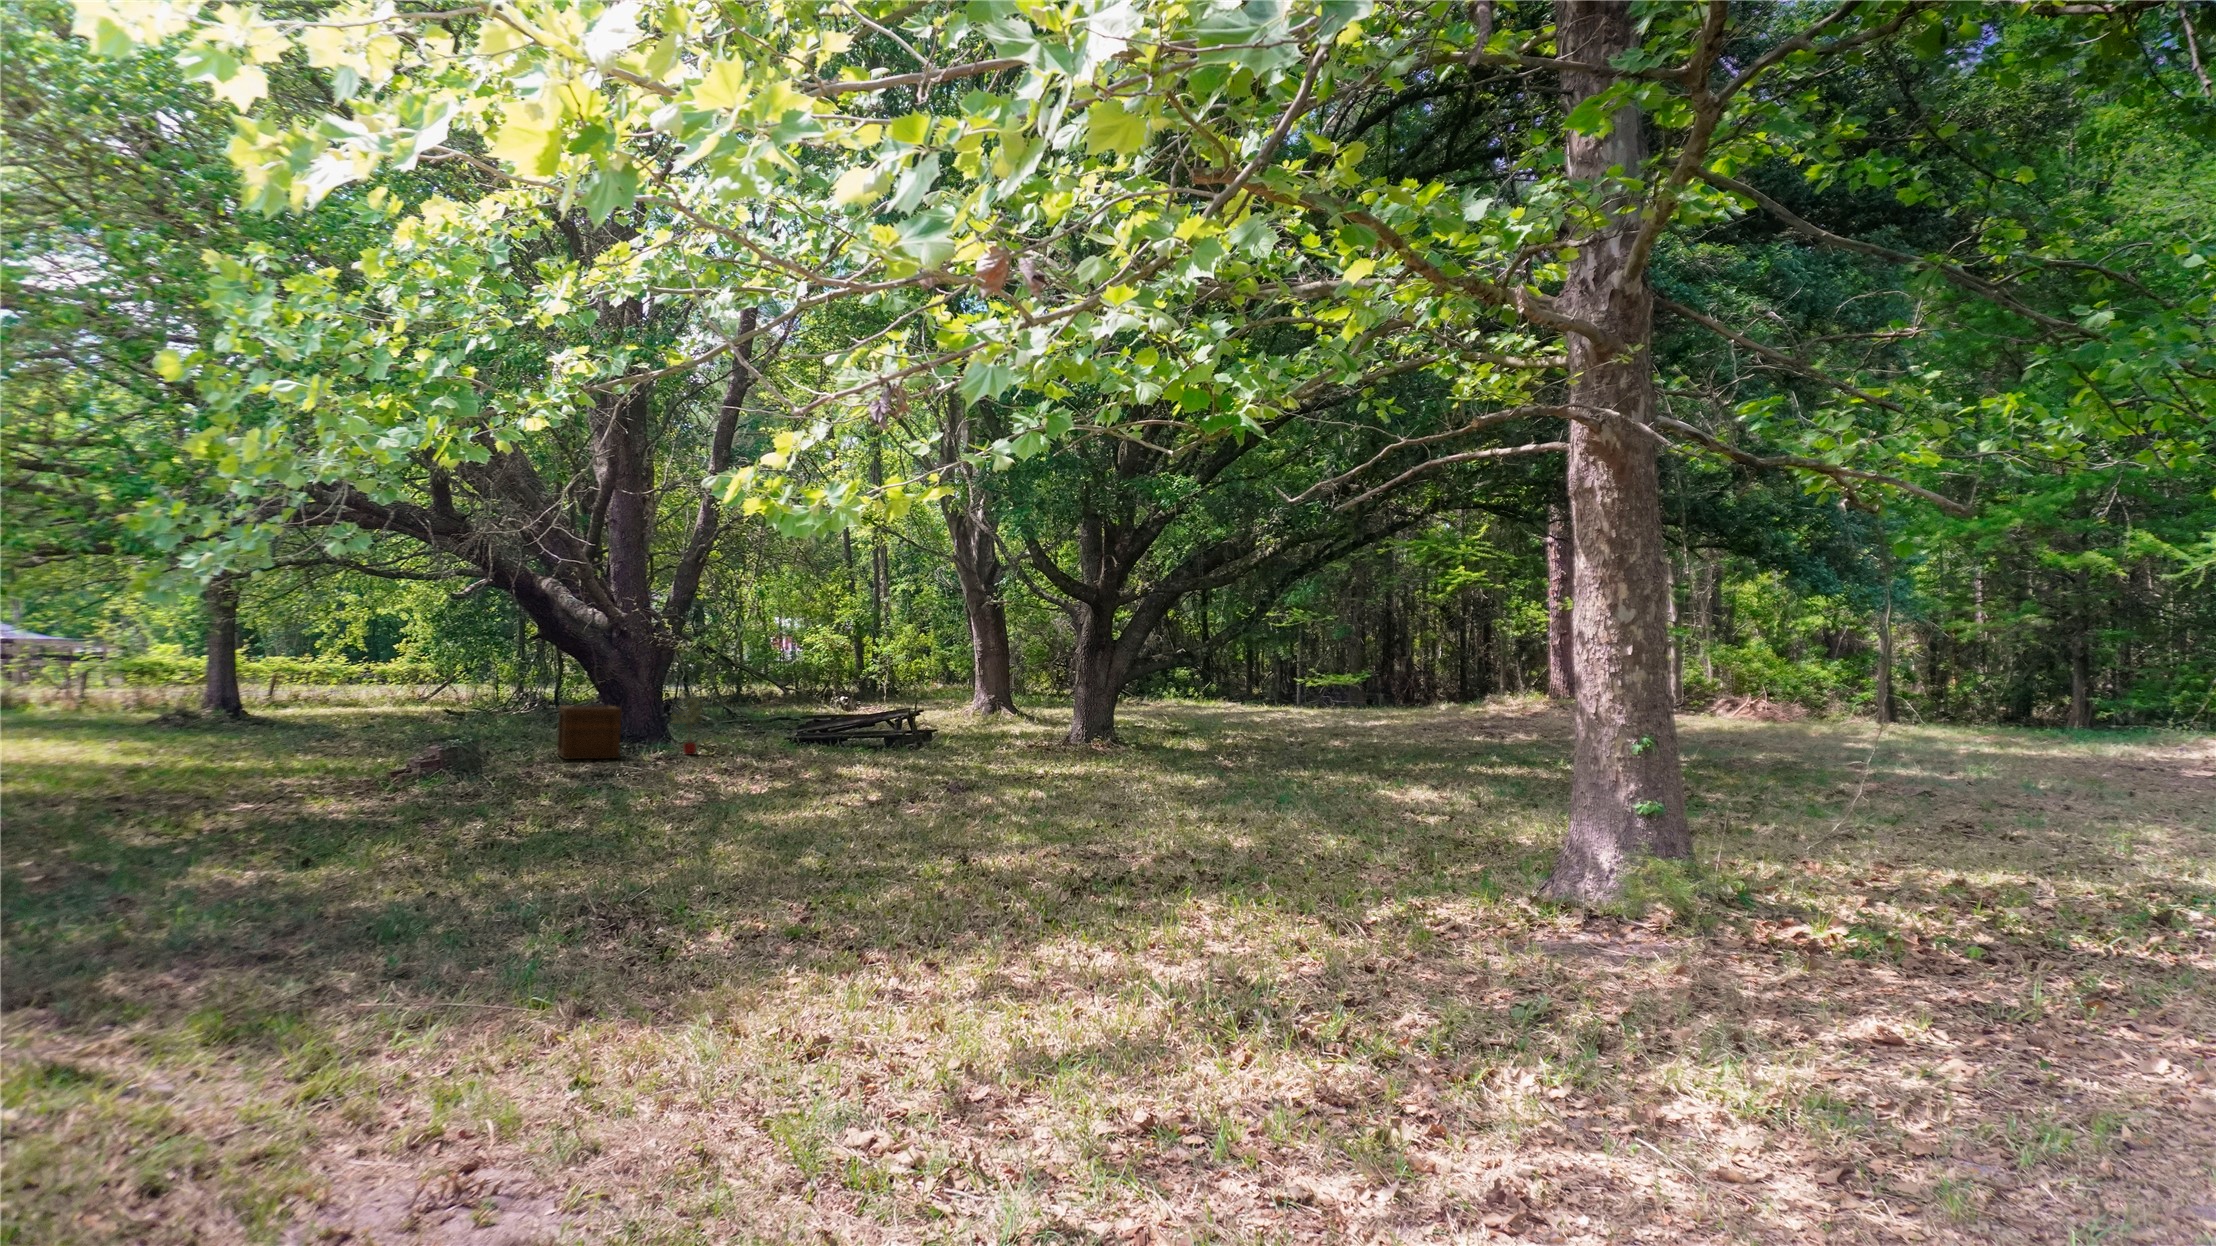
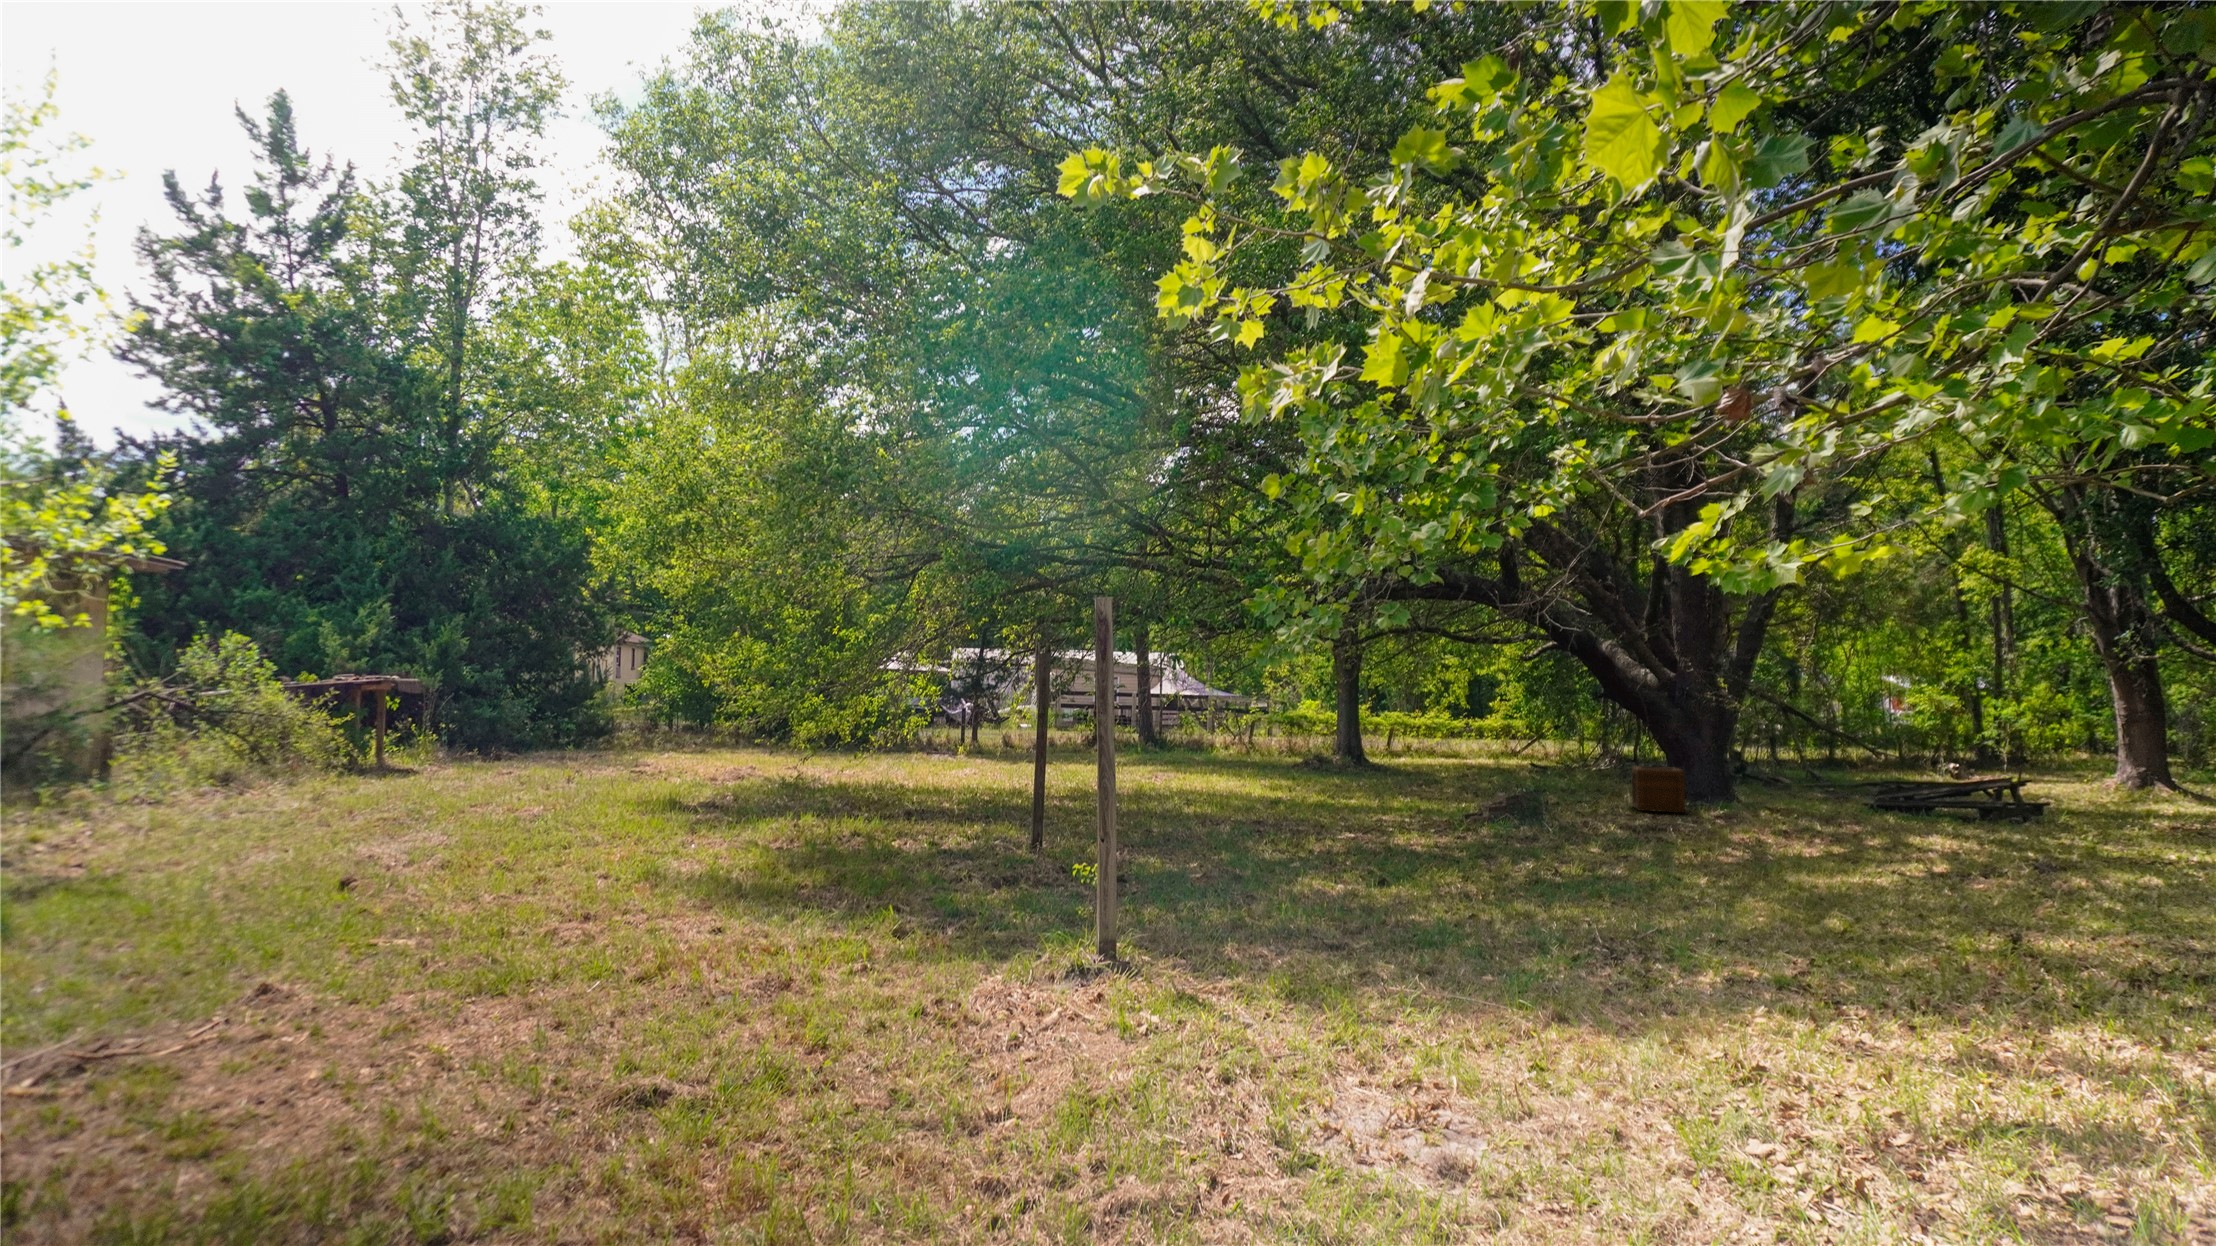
potted tree: present [671,694,703,755] -> none [1728,757,1763,814]

